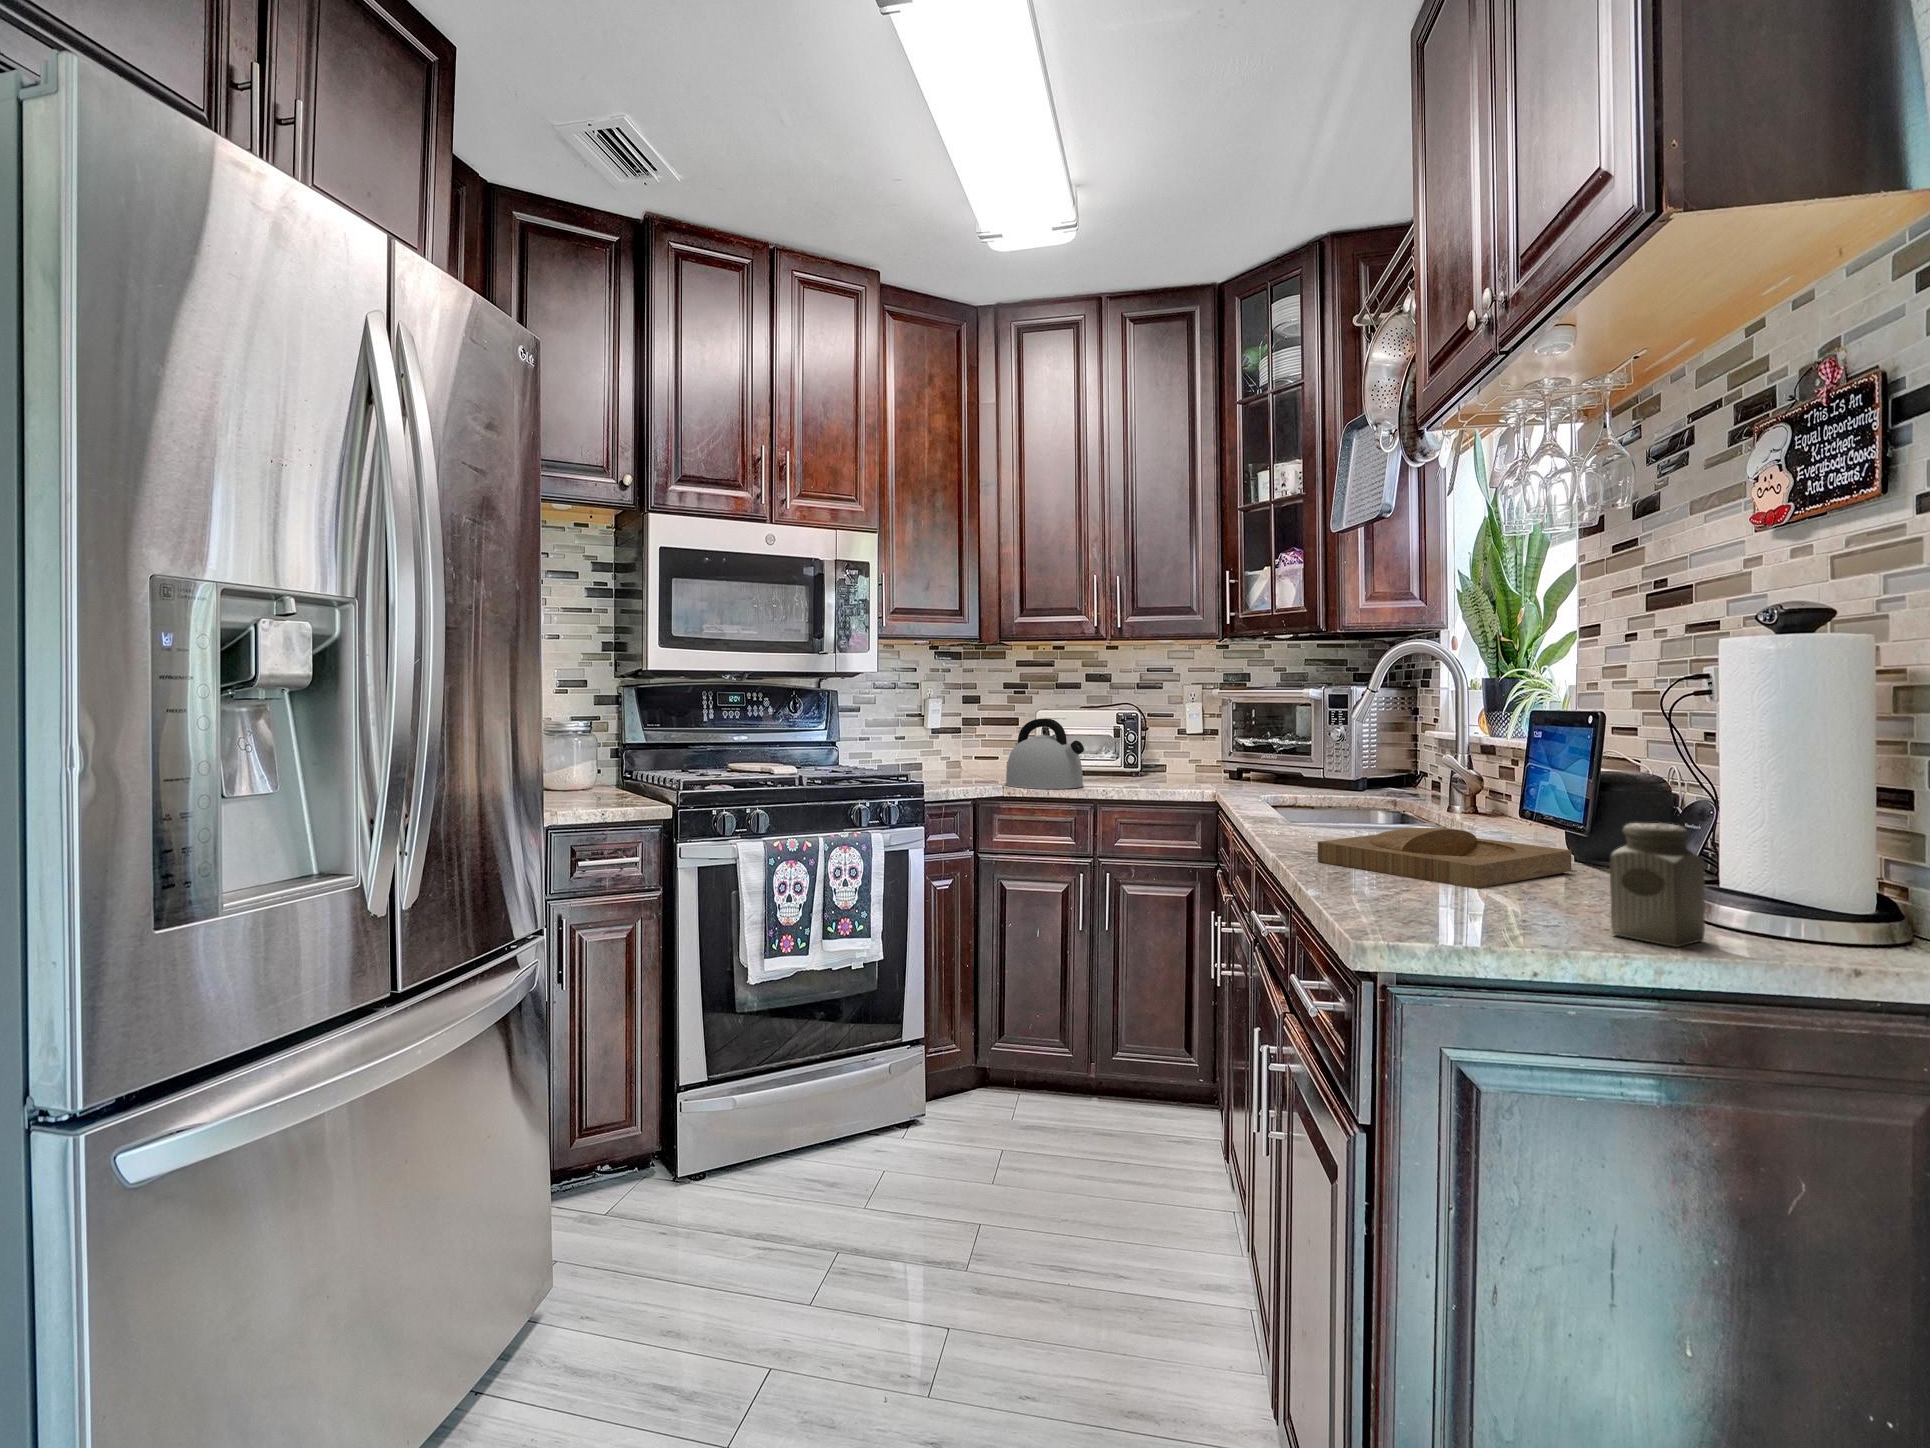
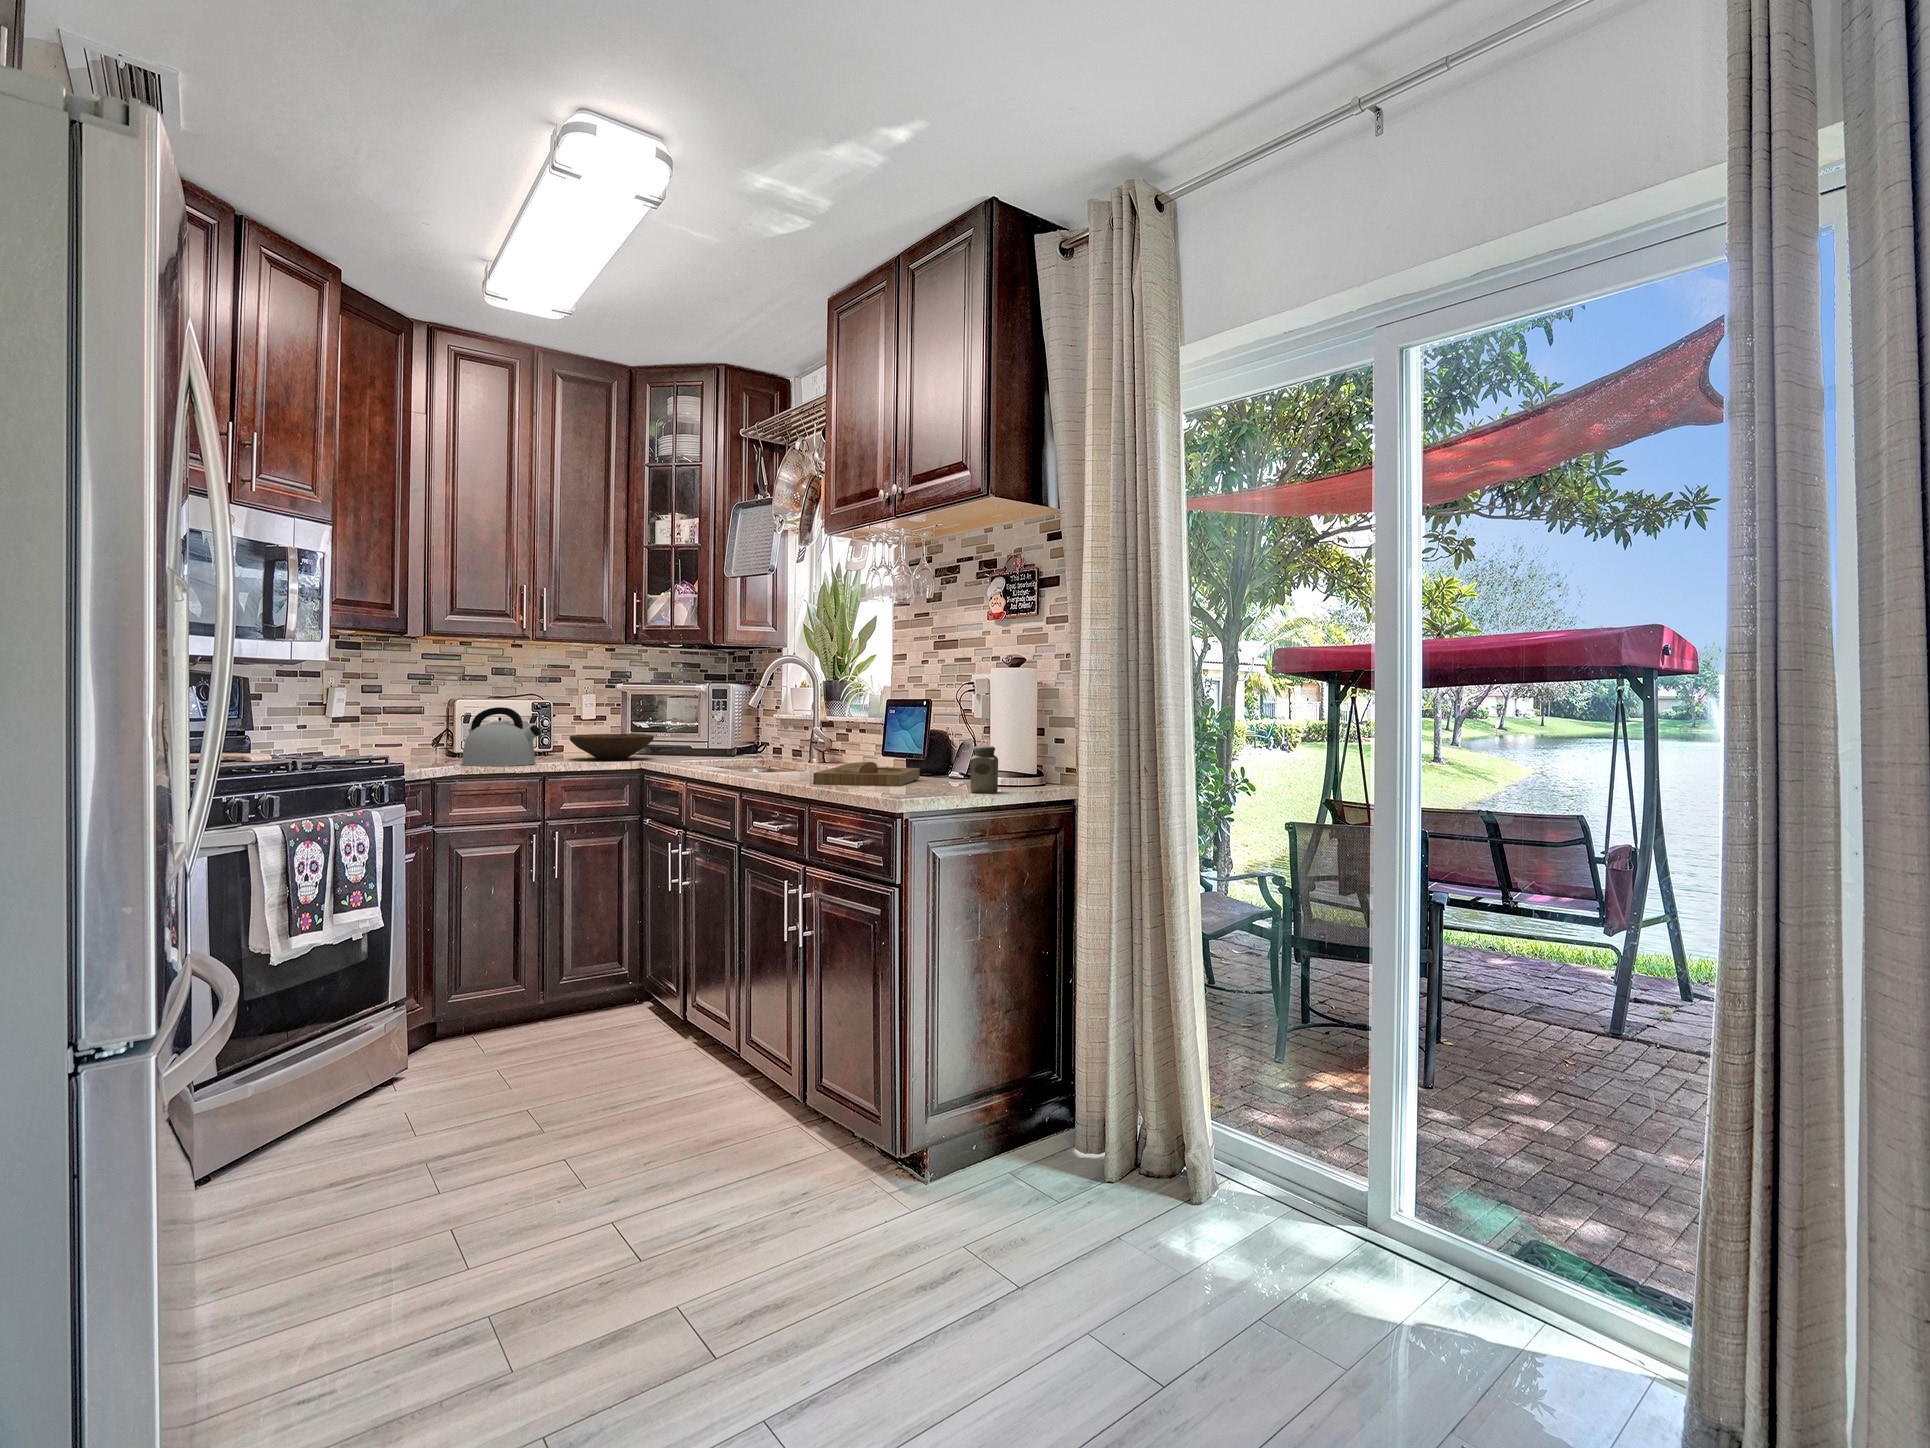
wooden bowl: none [1139,753,1244,788] -> present [570,734,654,760]

